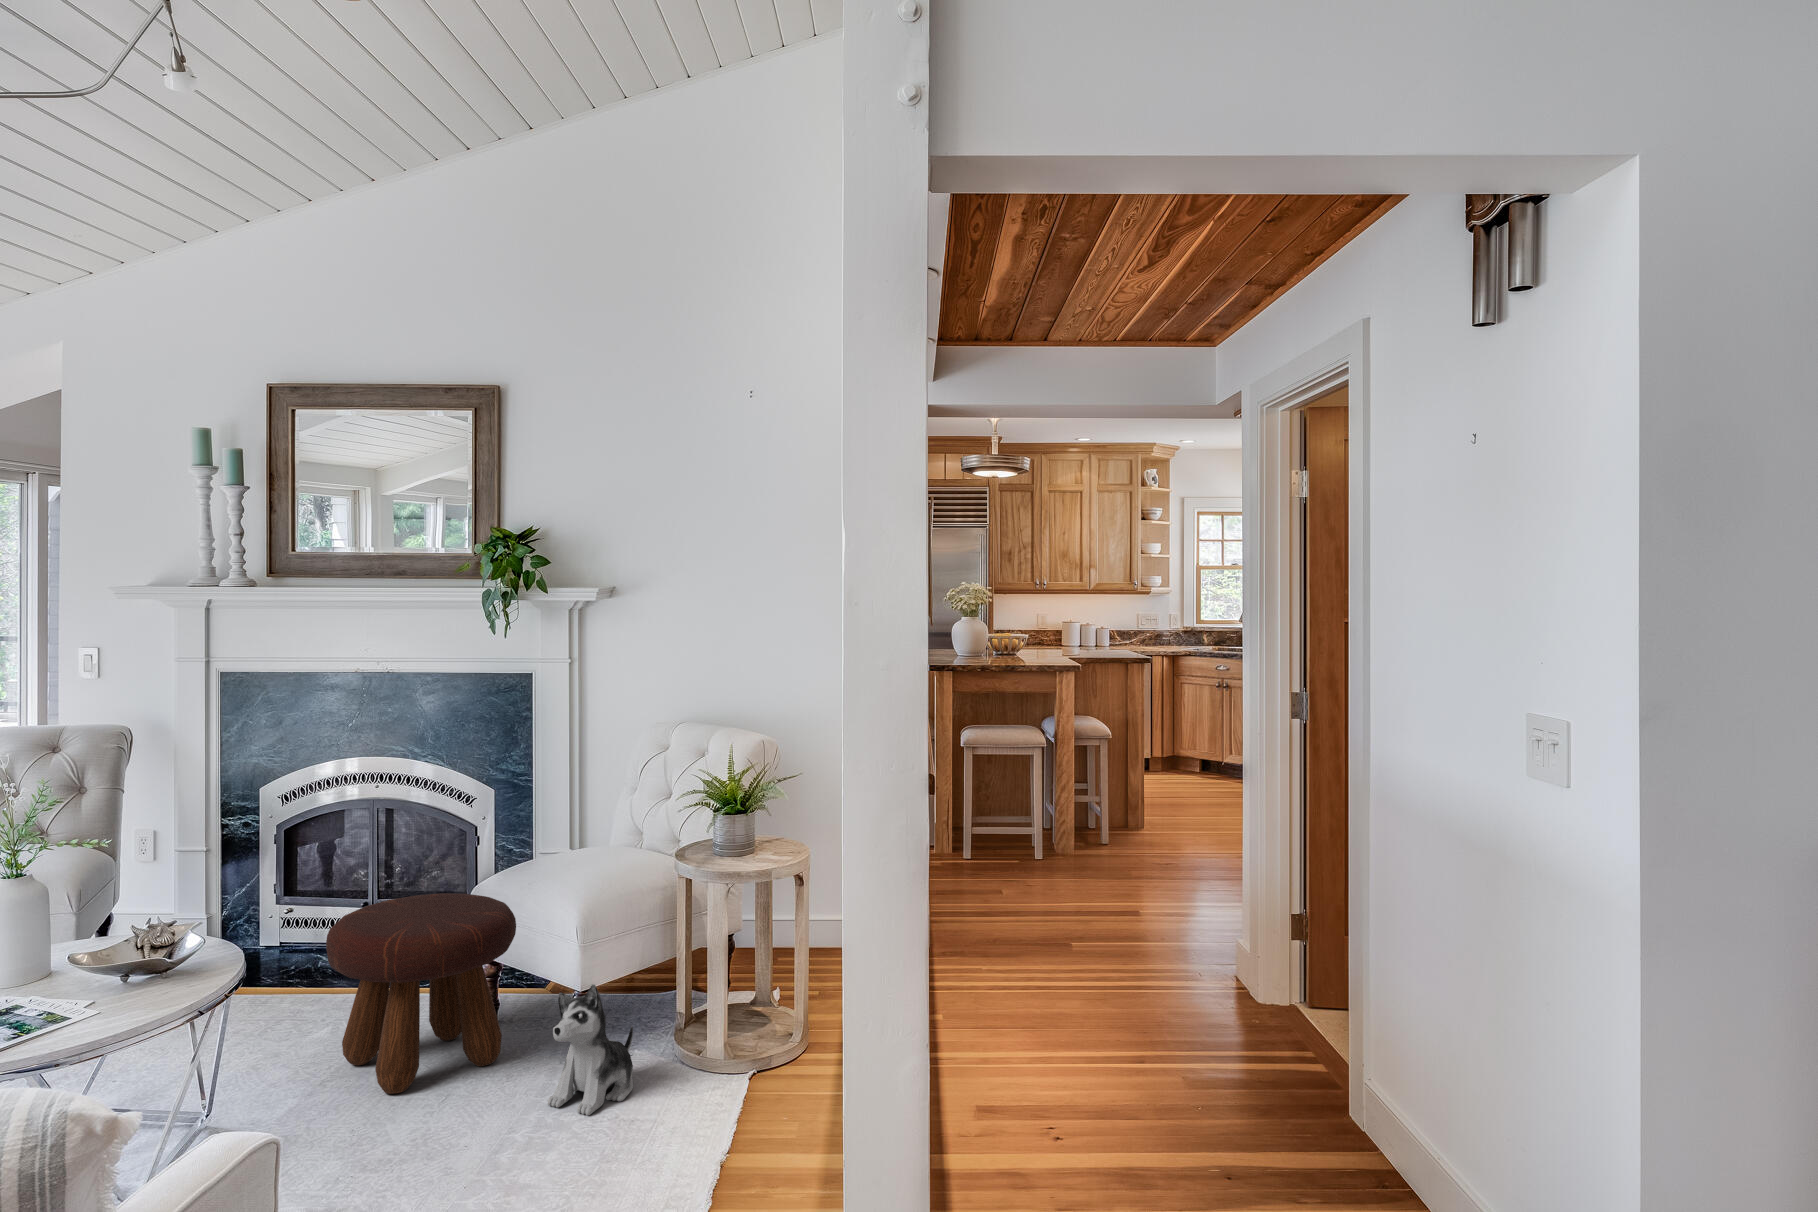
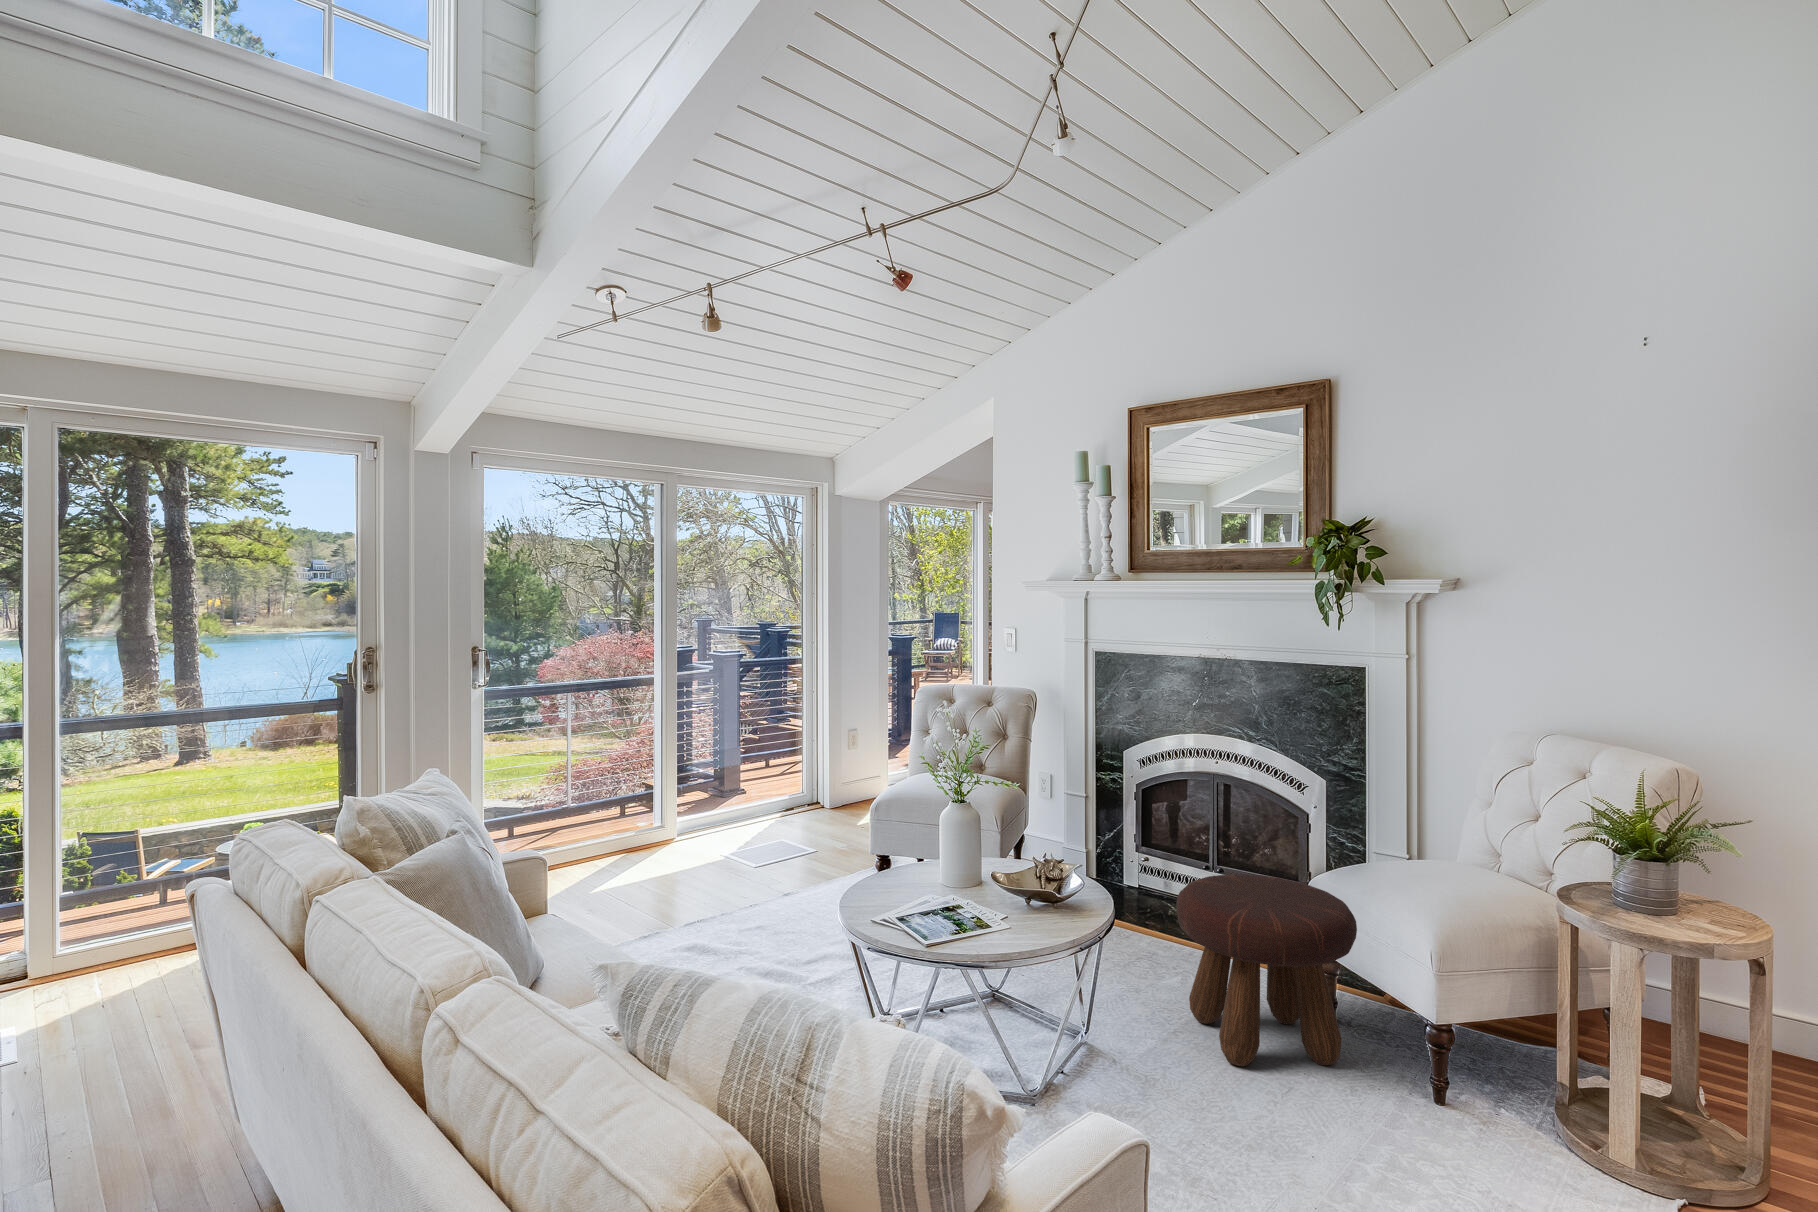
plush toy: present [547,984,633,1115] -> none [1397,1019,1503,1171]

